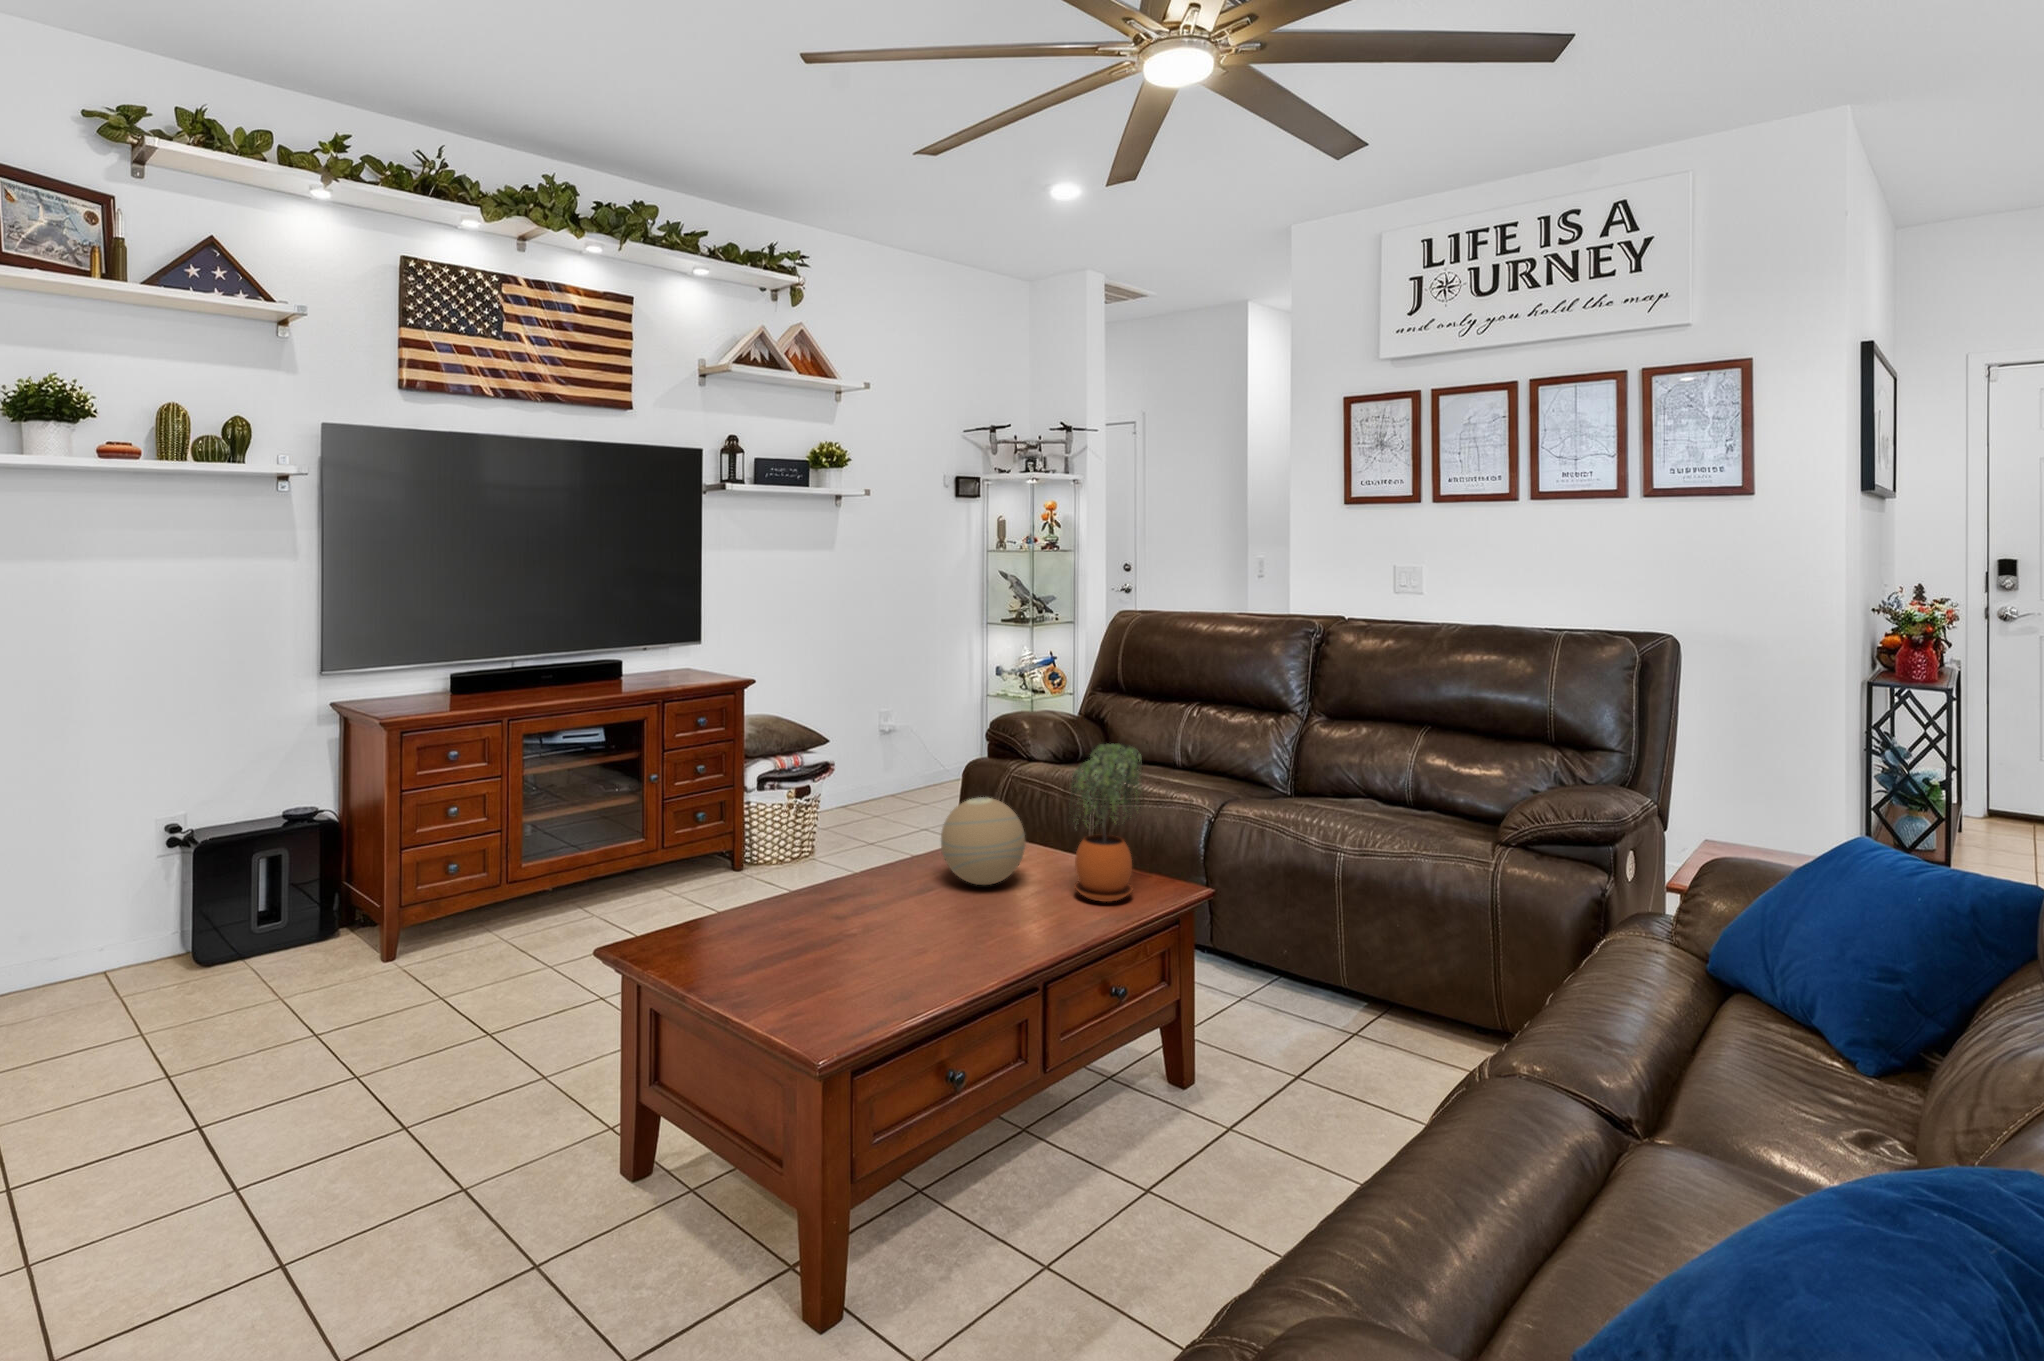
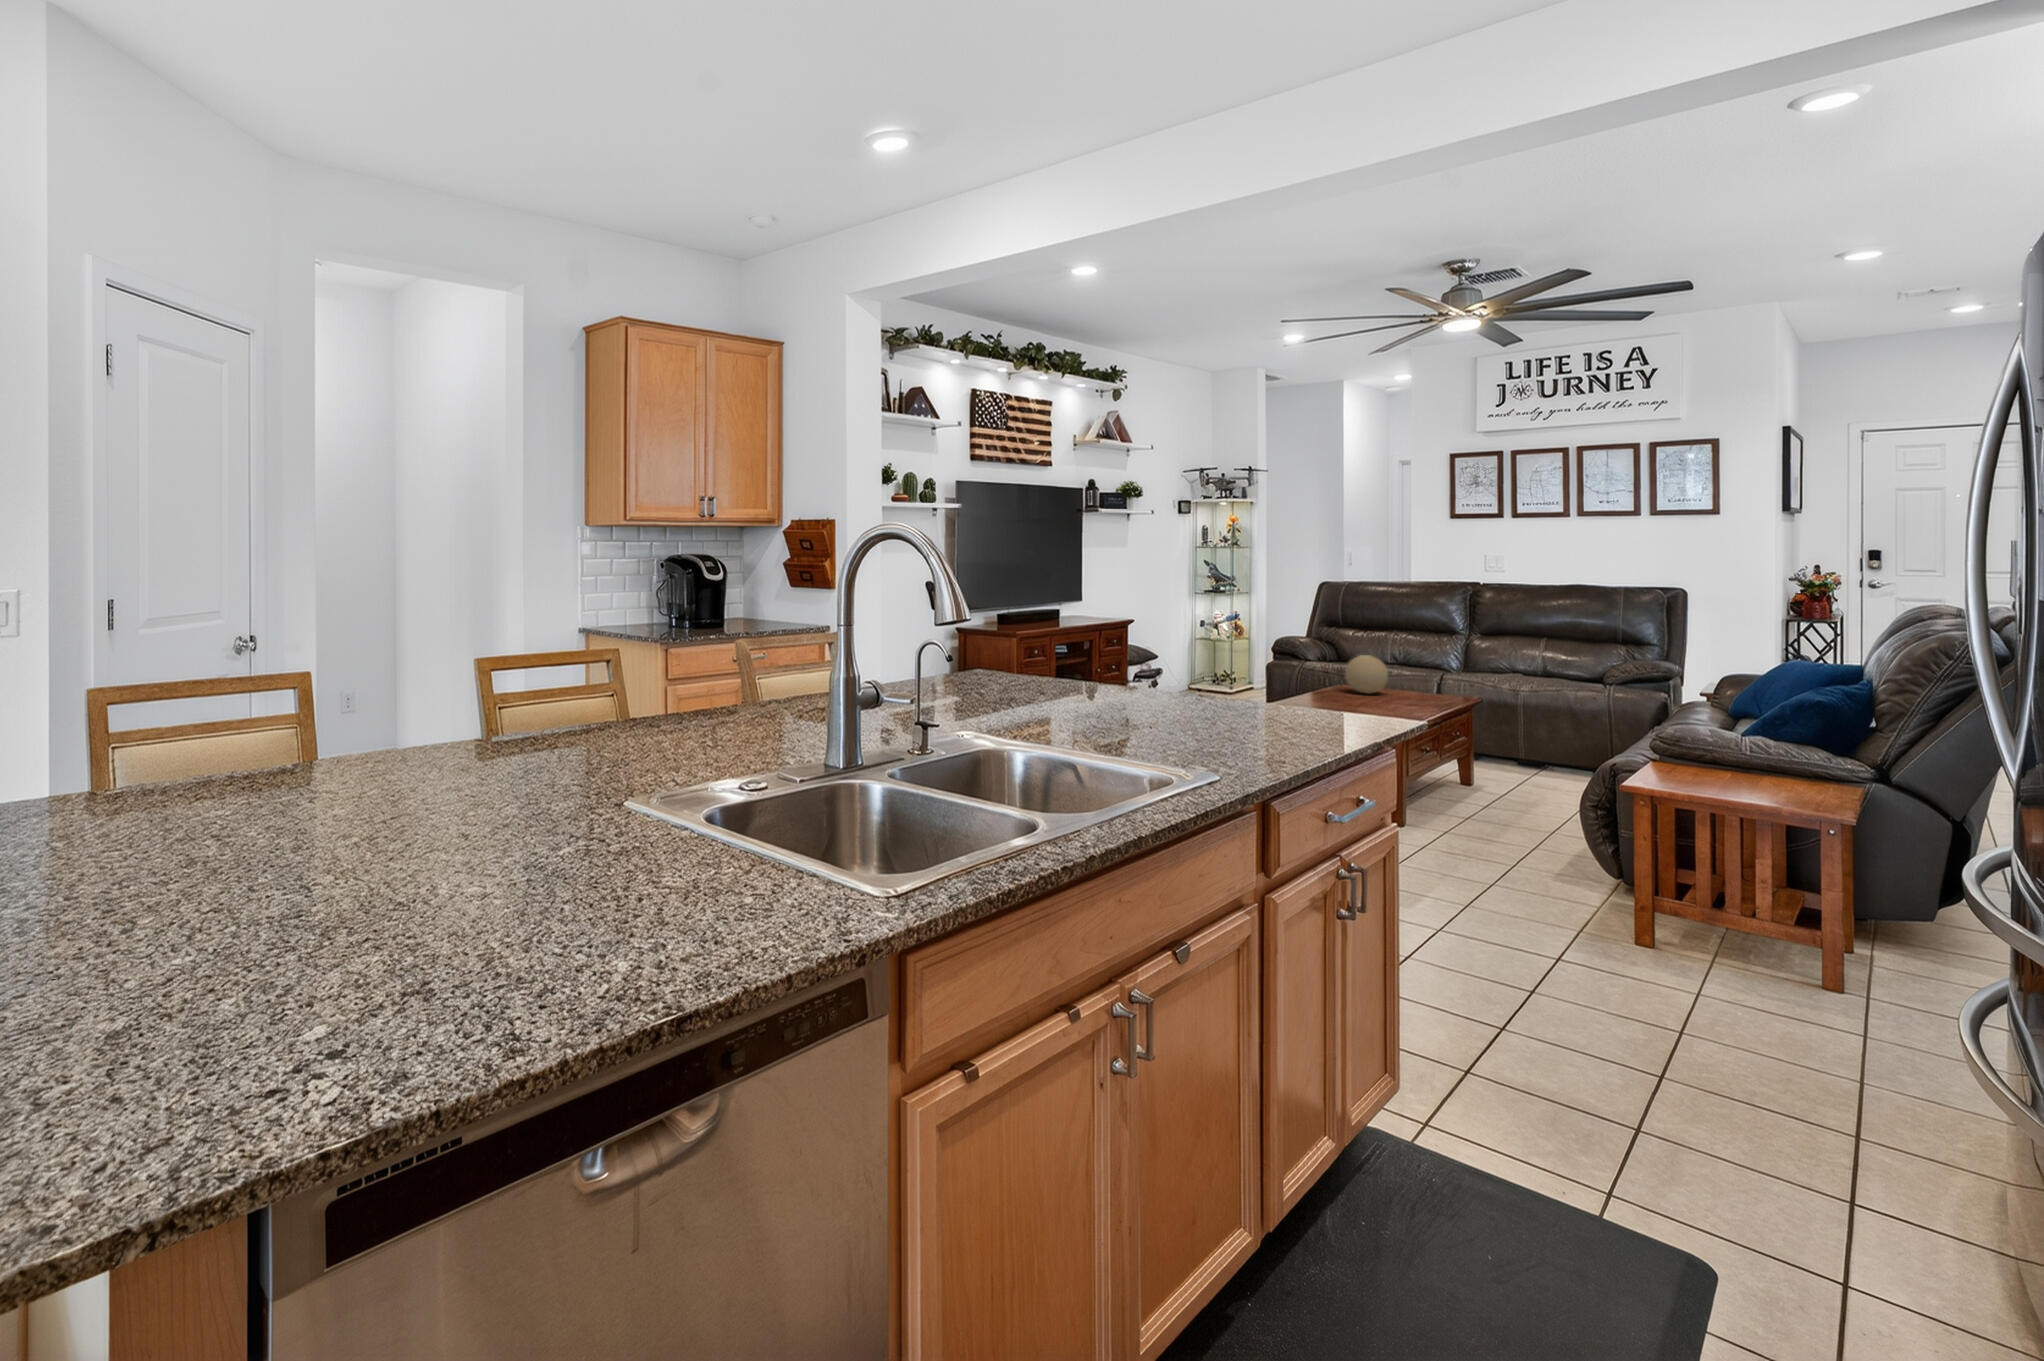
potted plant: present [1070,743,1142,902] -> none [1411,629,1448,698]

